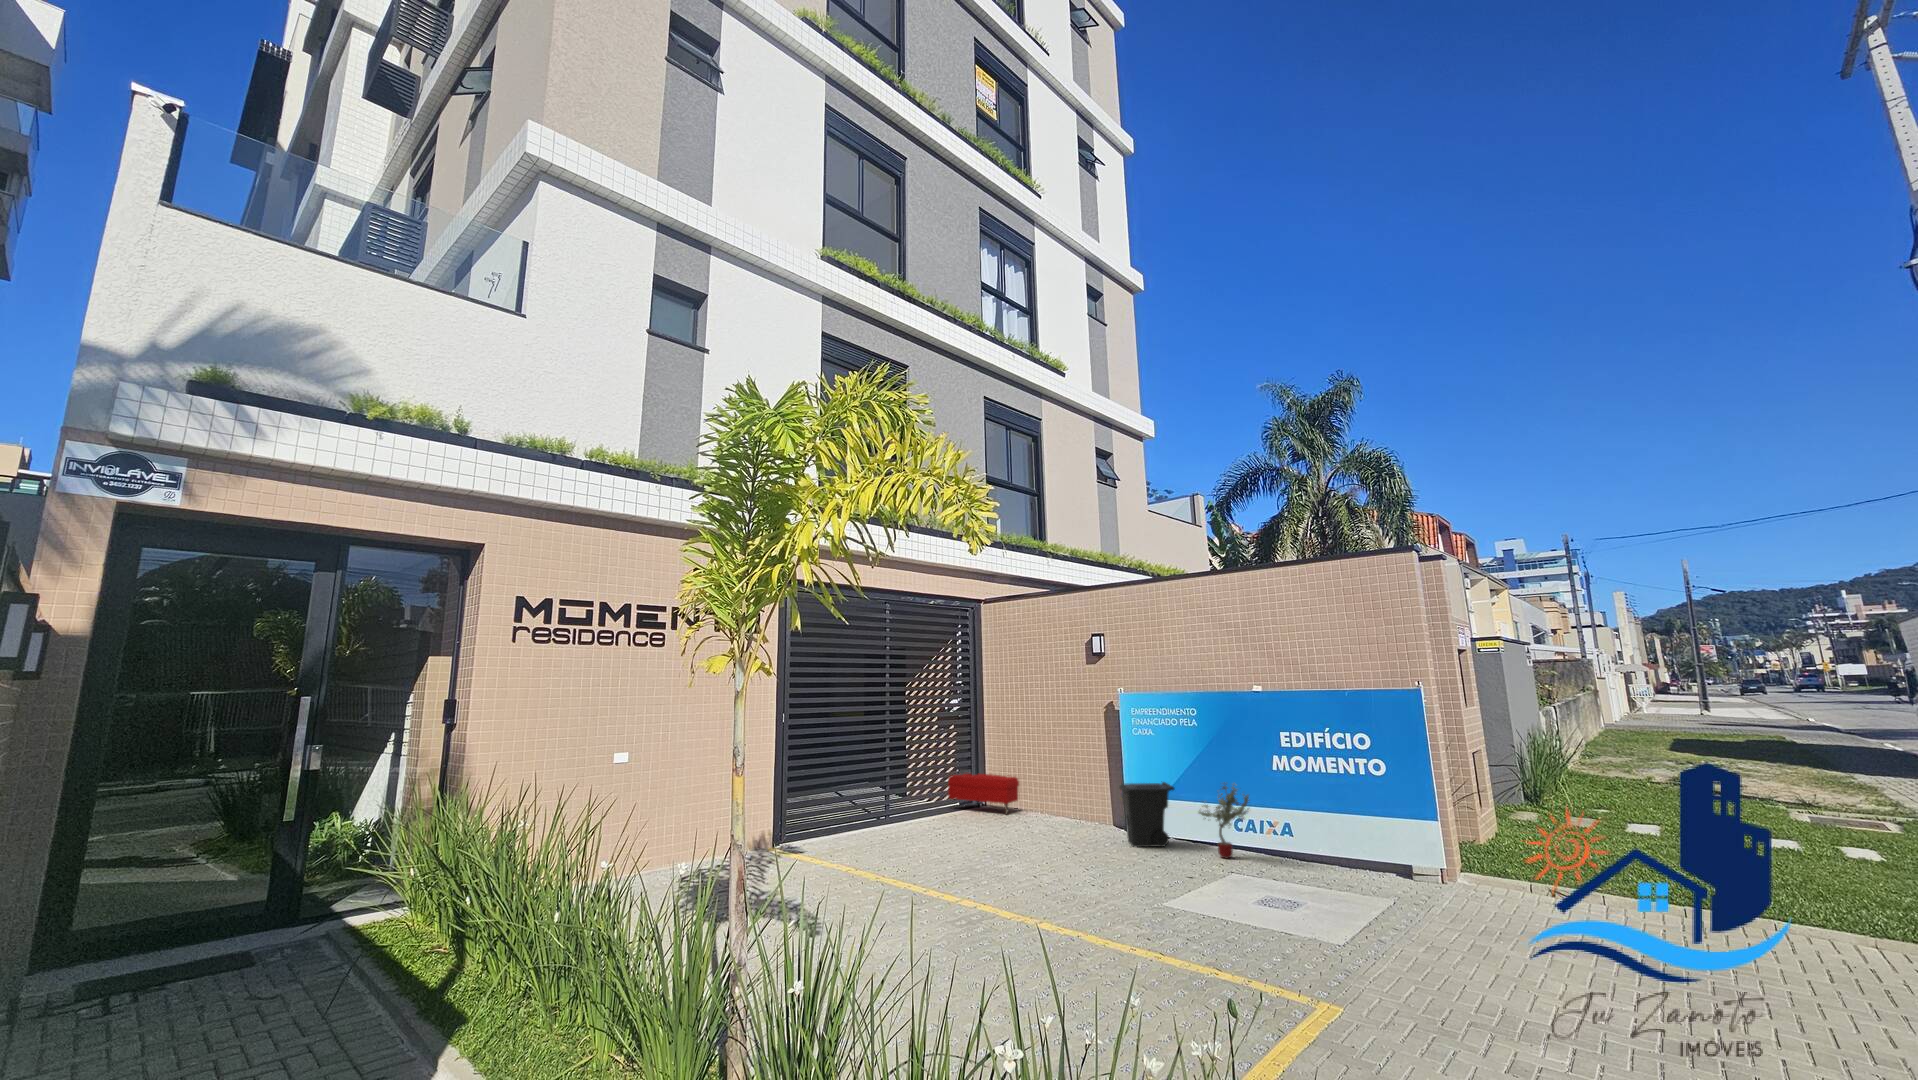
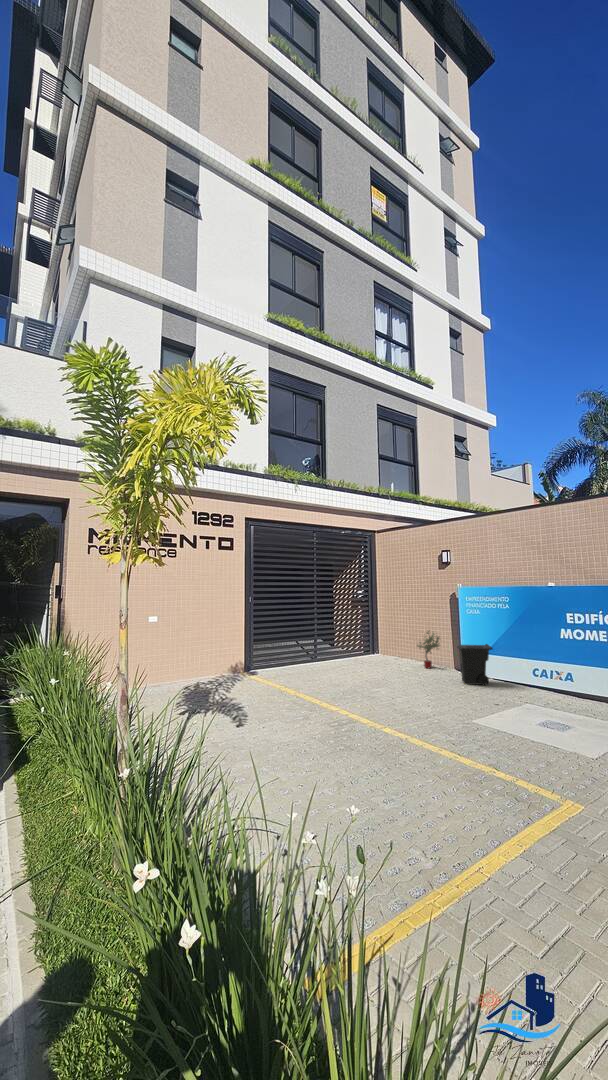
bench: present [948,774,1019,814] -> none [355,636,401,662]
potted tree: present [1199,786,1249,859] -> present [417,631,440,668]

